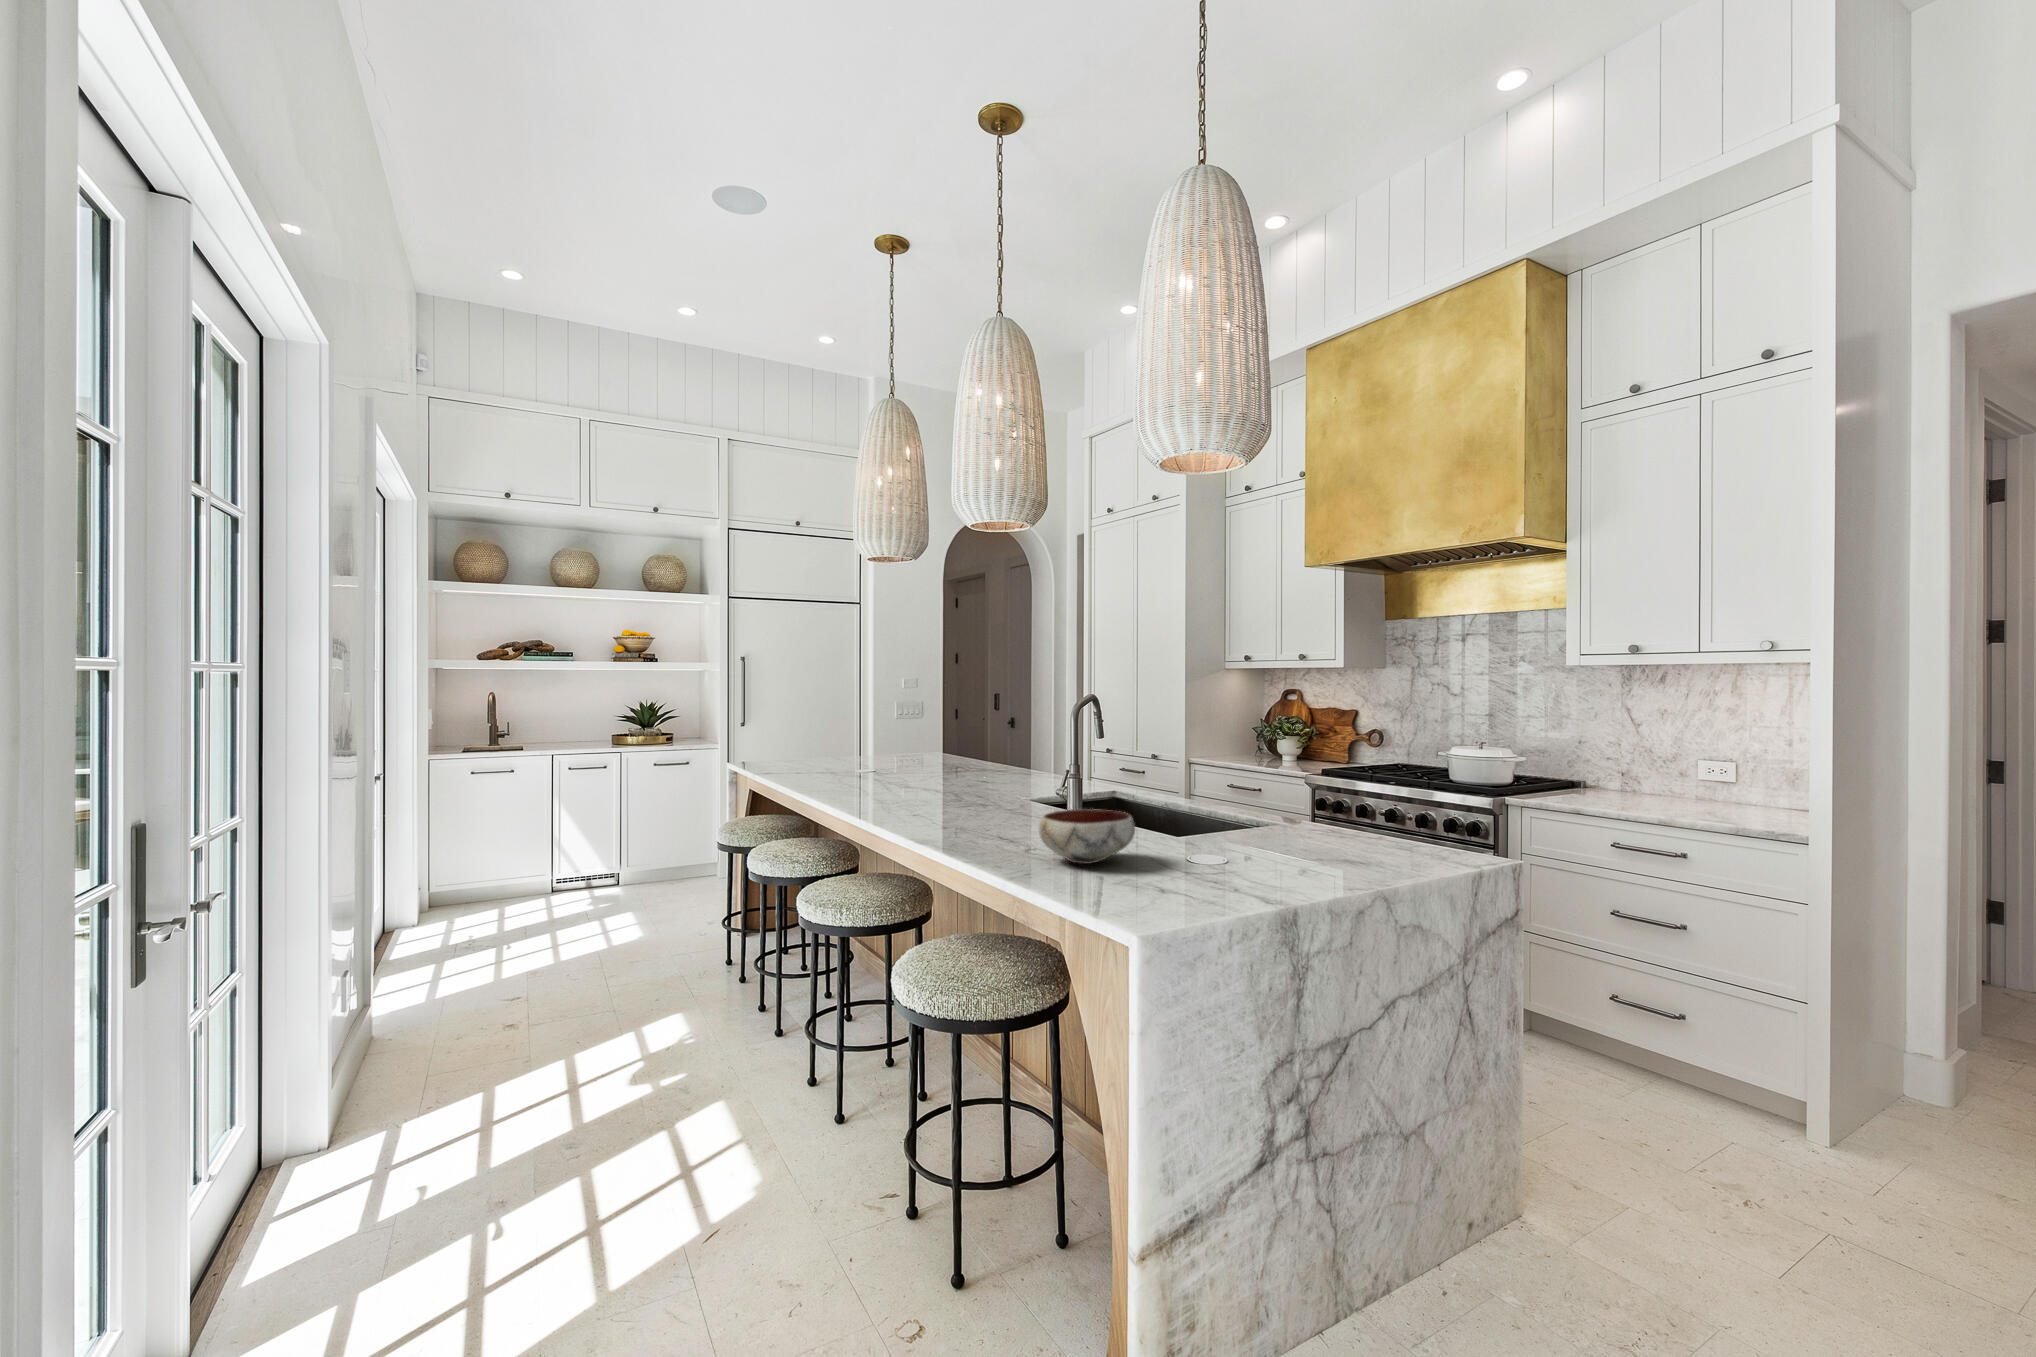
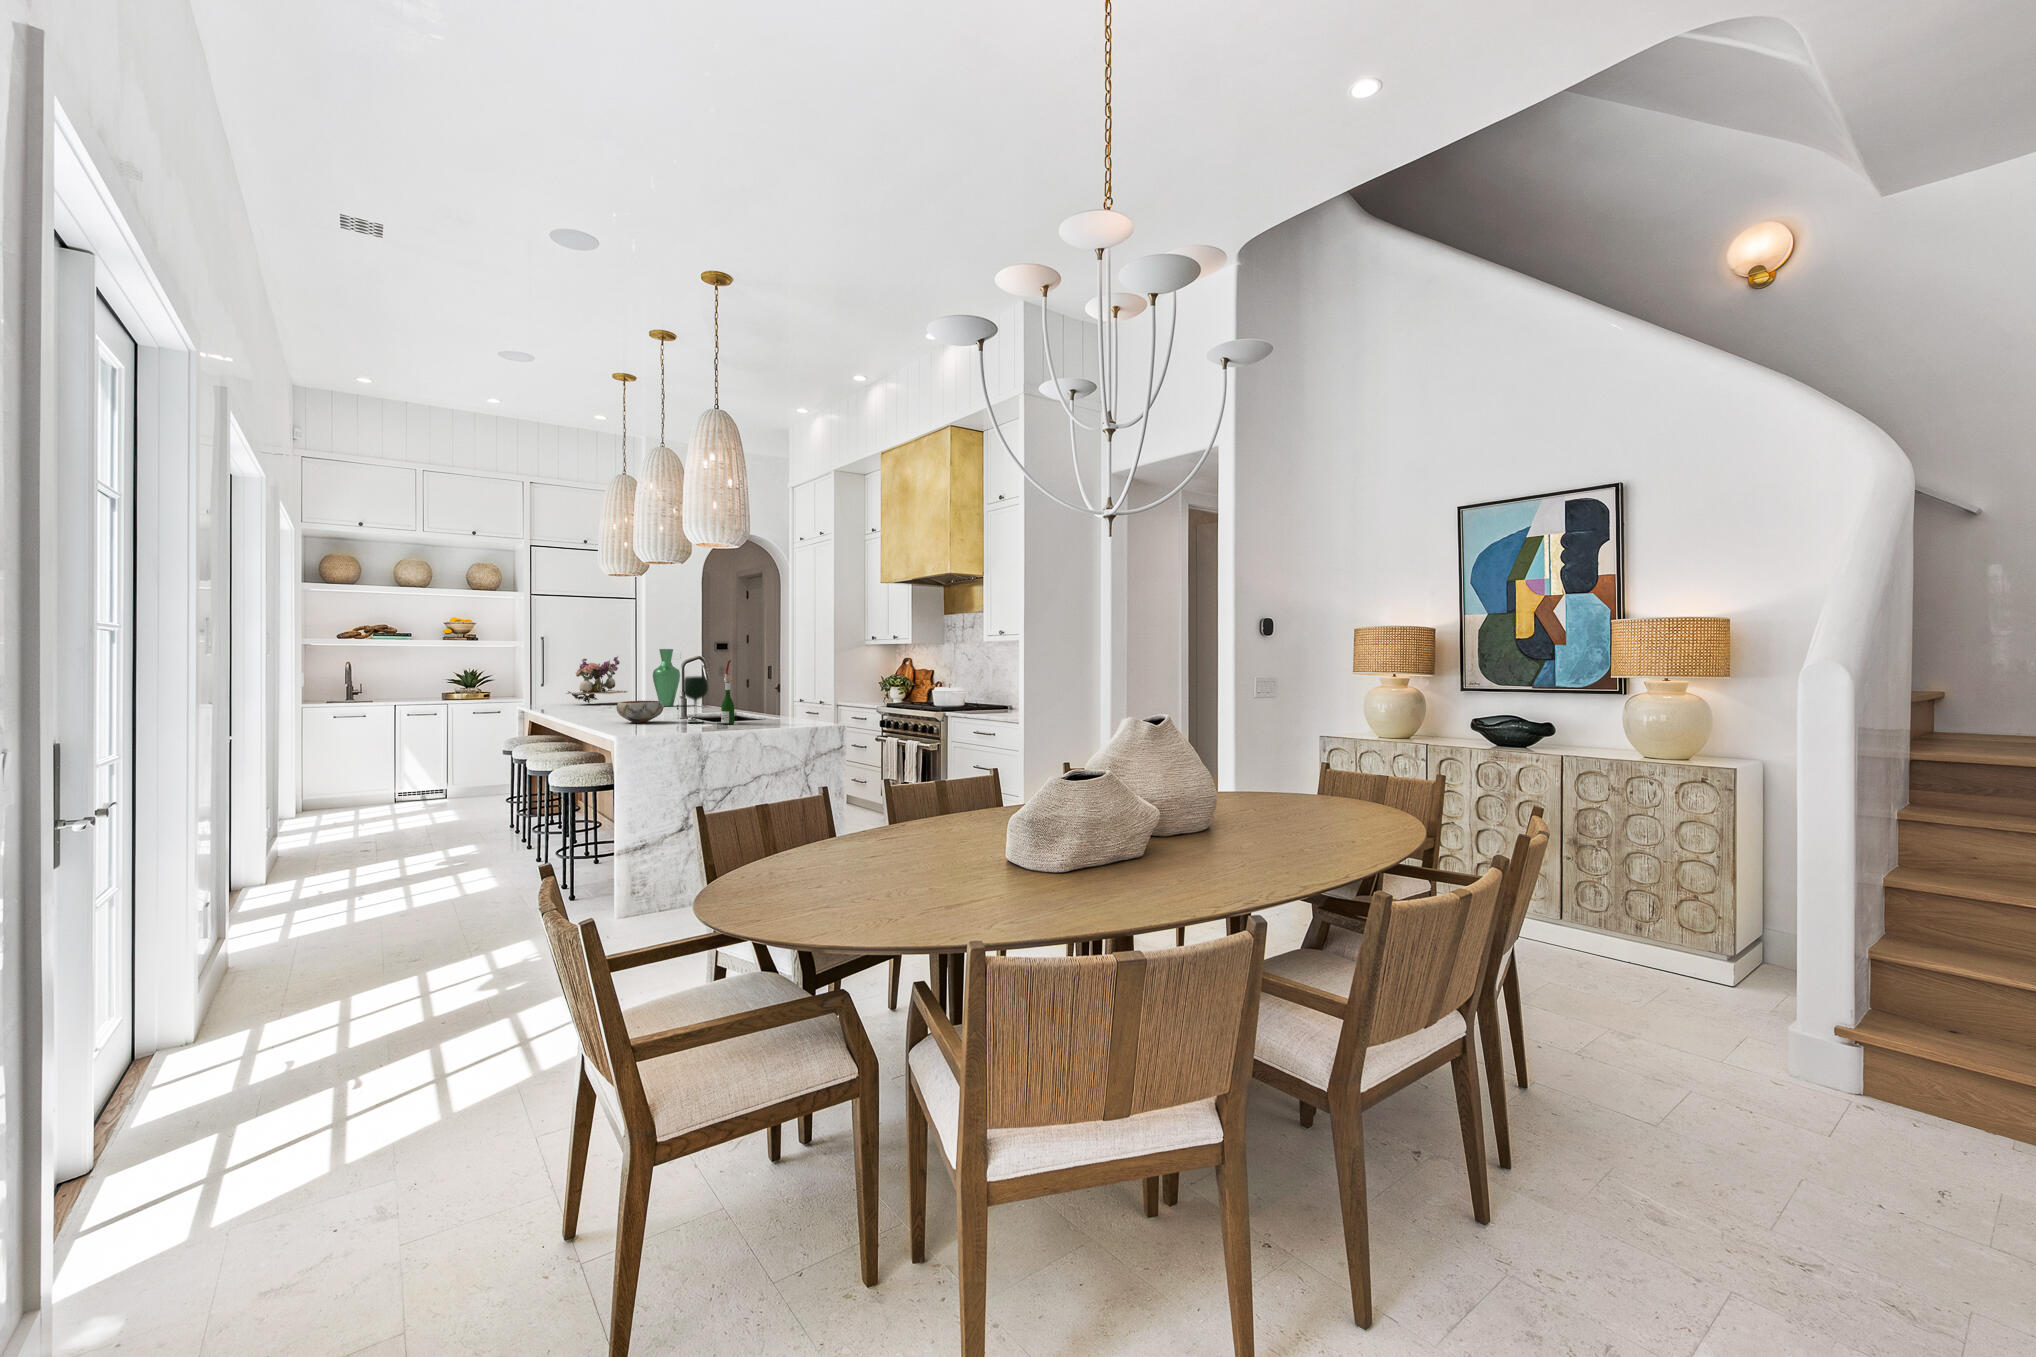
vase: none [975,683,1019,781] -> present [653,649,680,706]
flower arrangement: none [827,691,922,772] -> present [566,656,627,703]
wine bottle: none [1285,728,1329,877] -> present [721,660,738,724]
wine glass: none [1183,760,1239,868] -> present [684,676,708,723]

